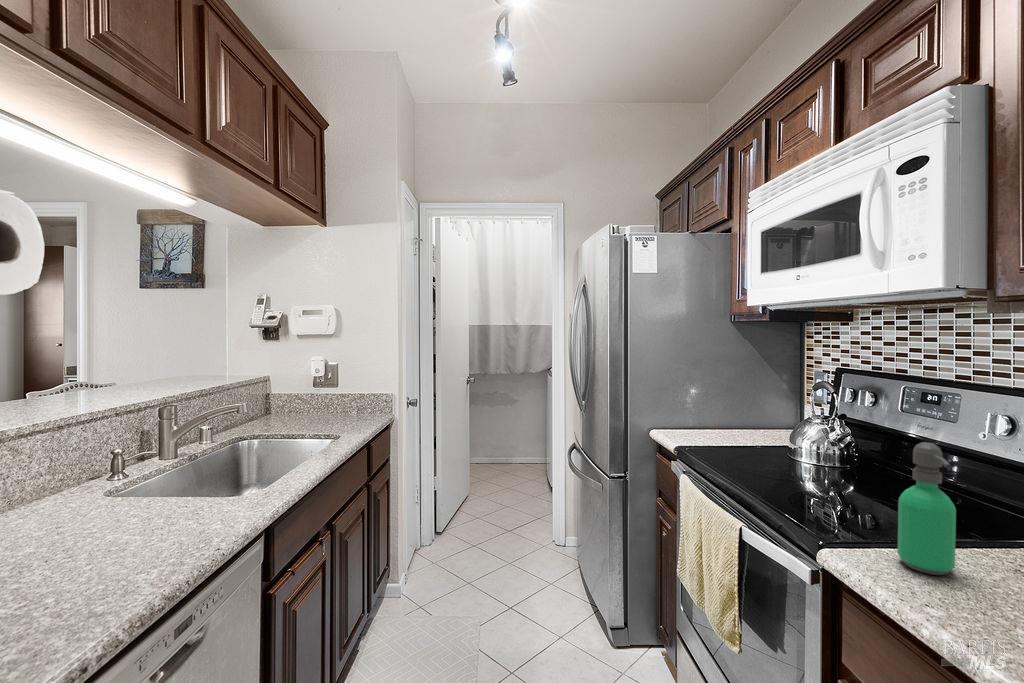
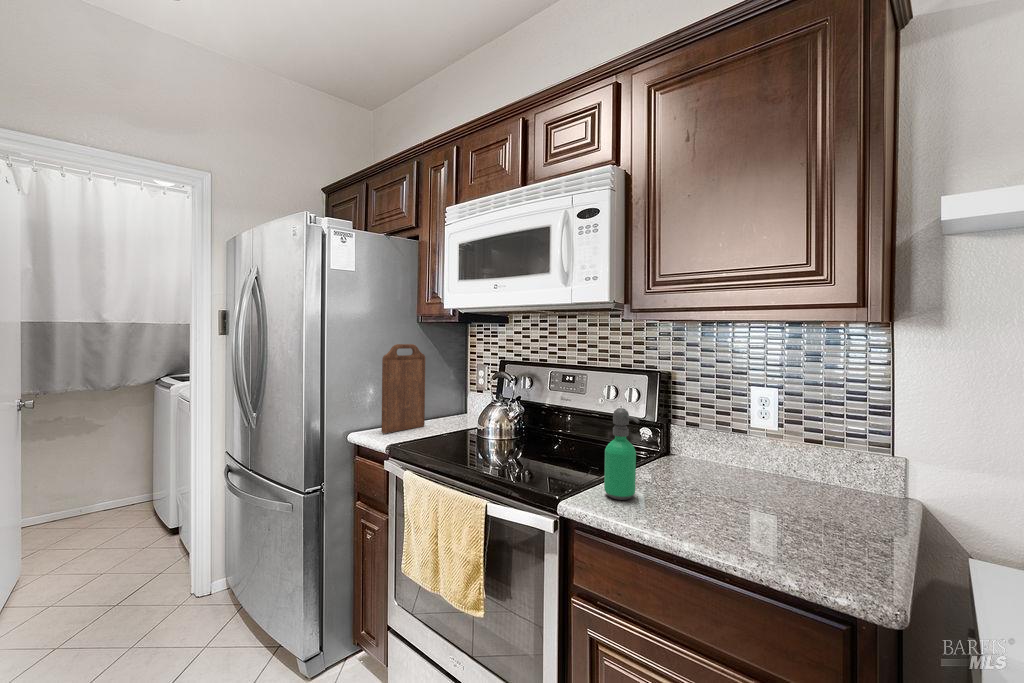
cutting board: none [680,346,732,436] -> present [382,344,425,433]

